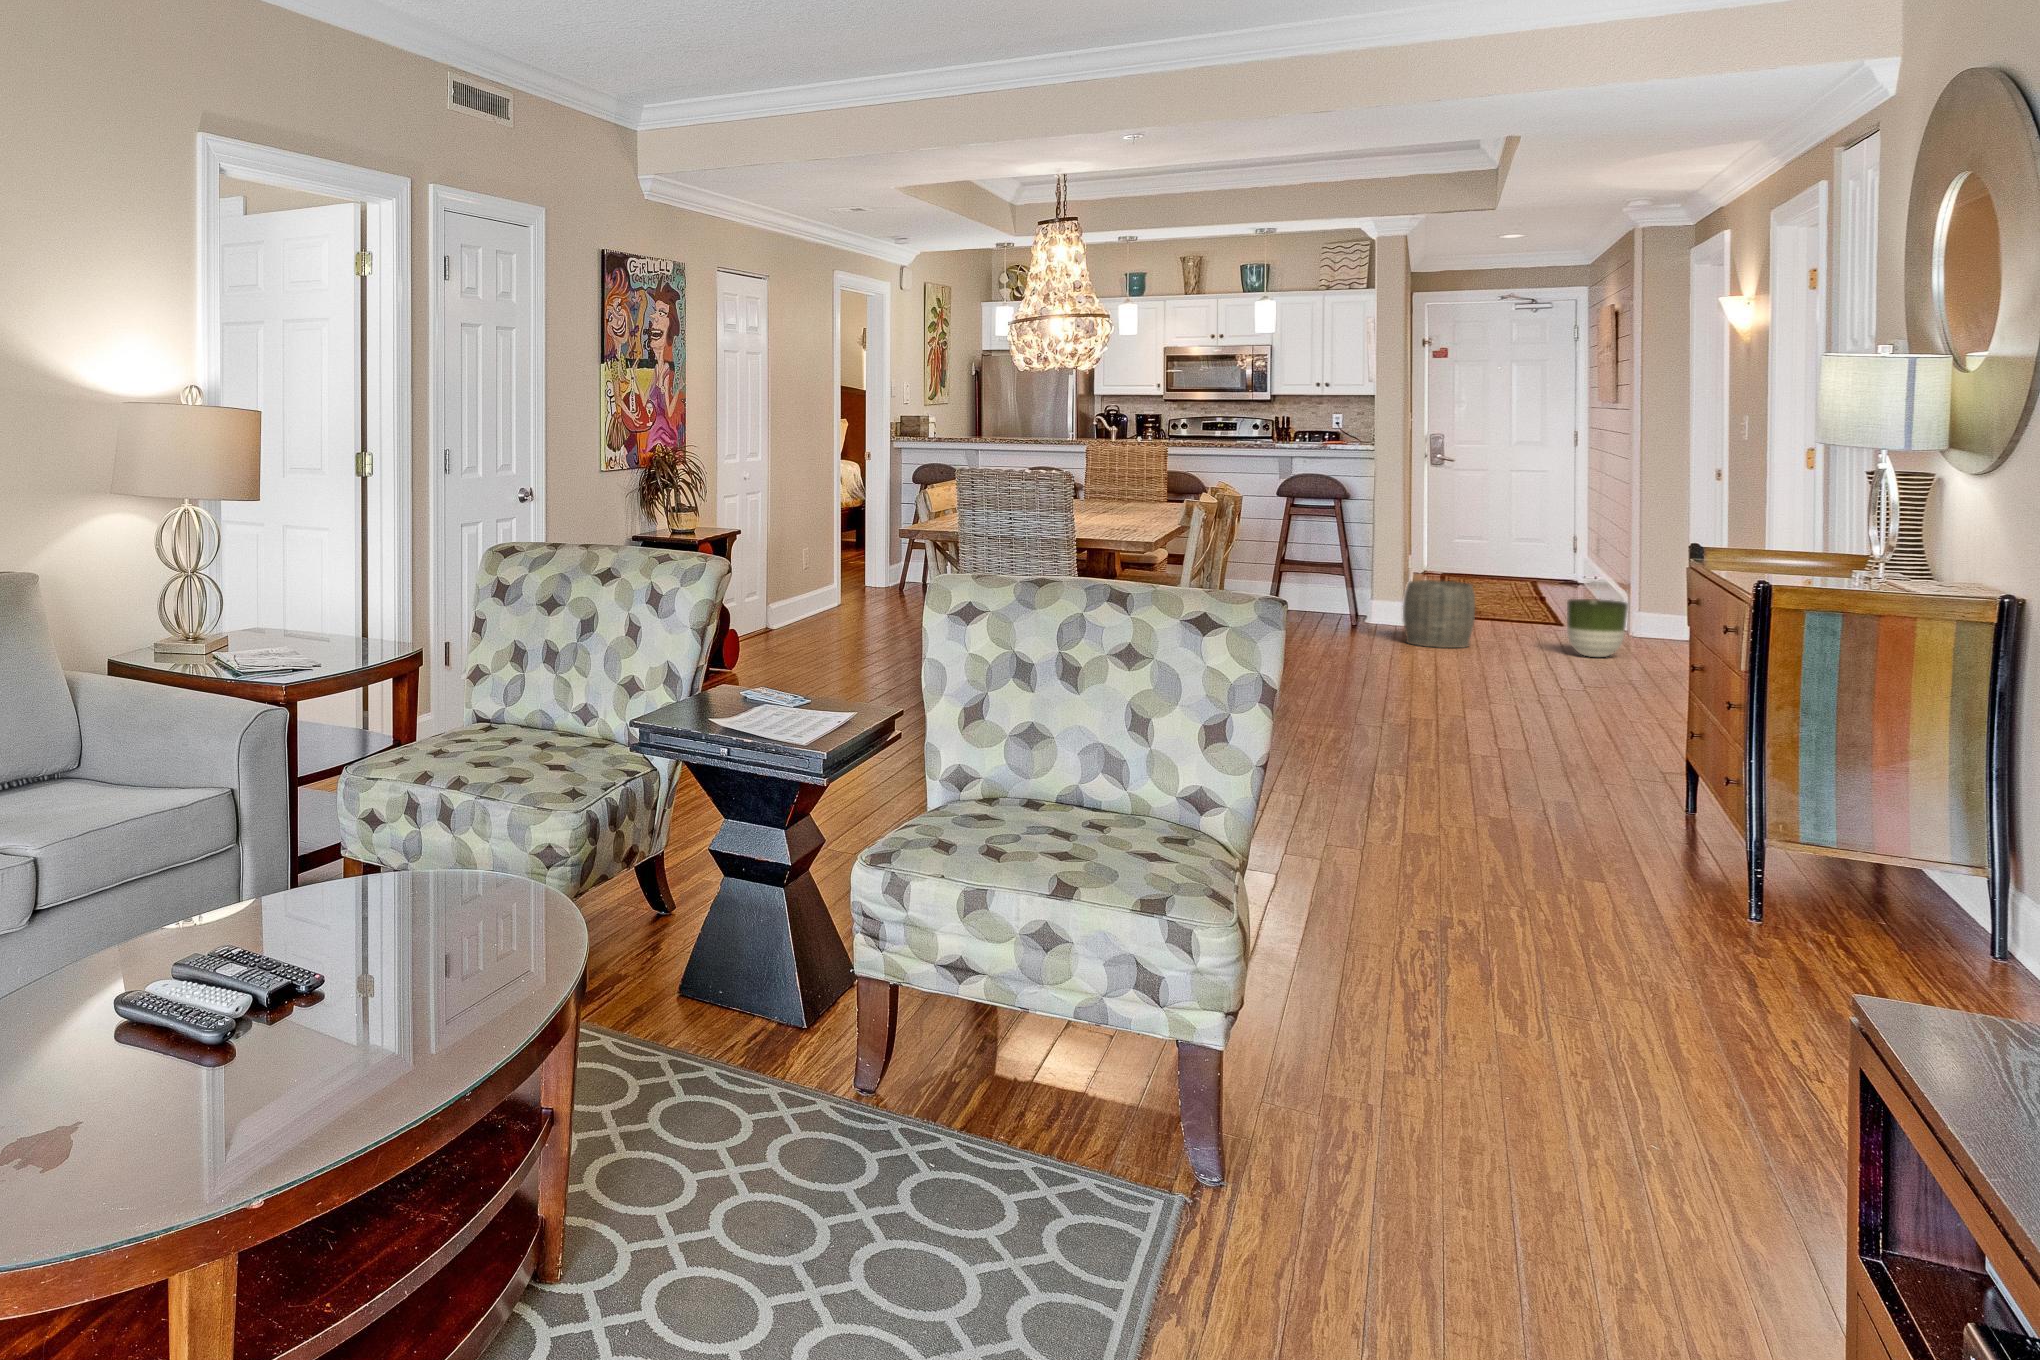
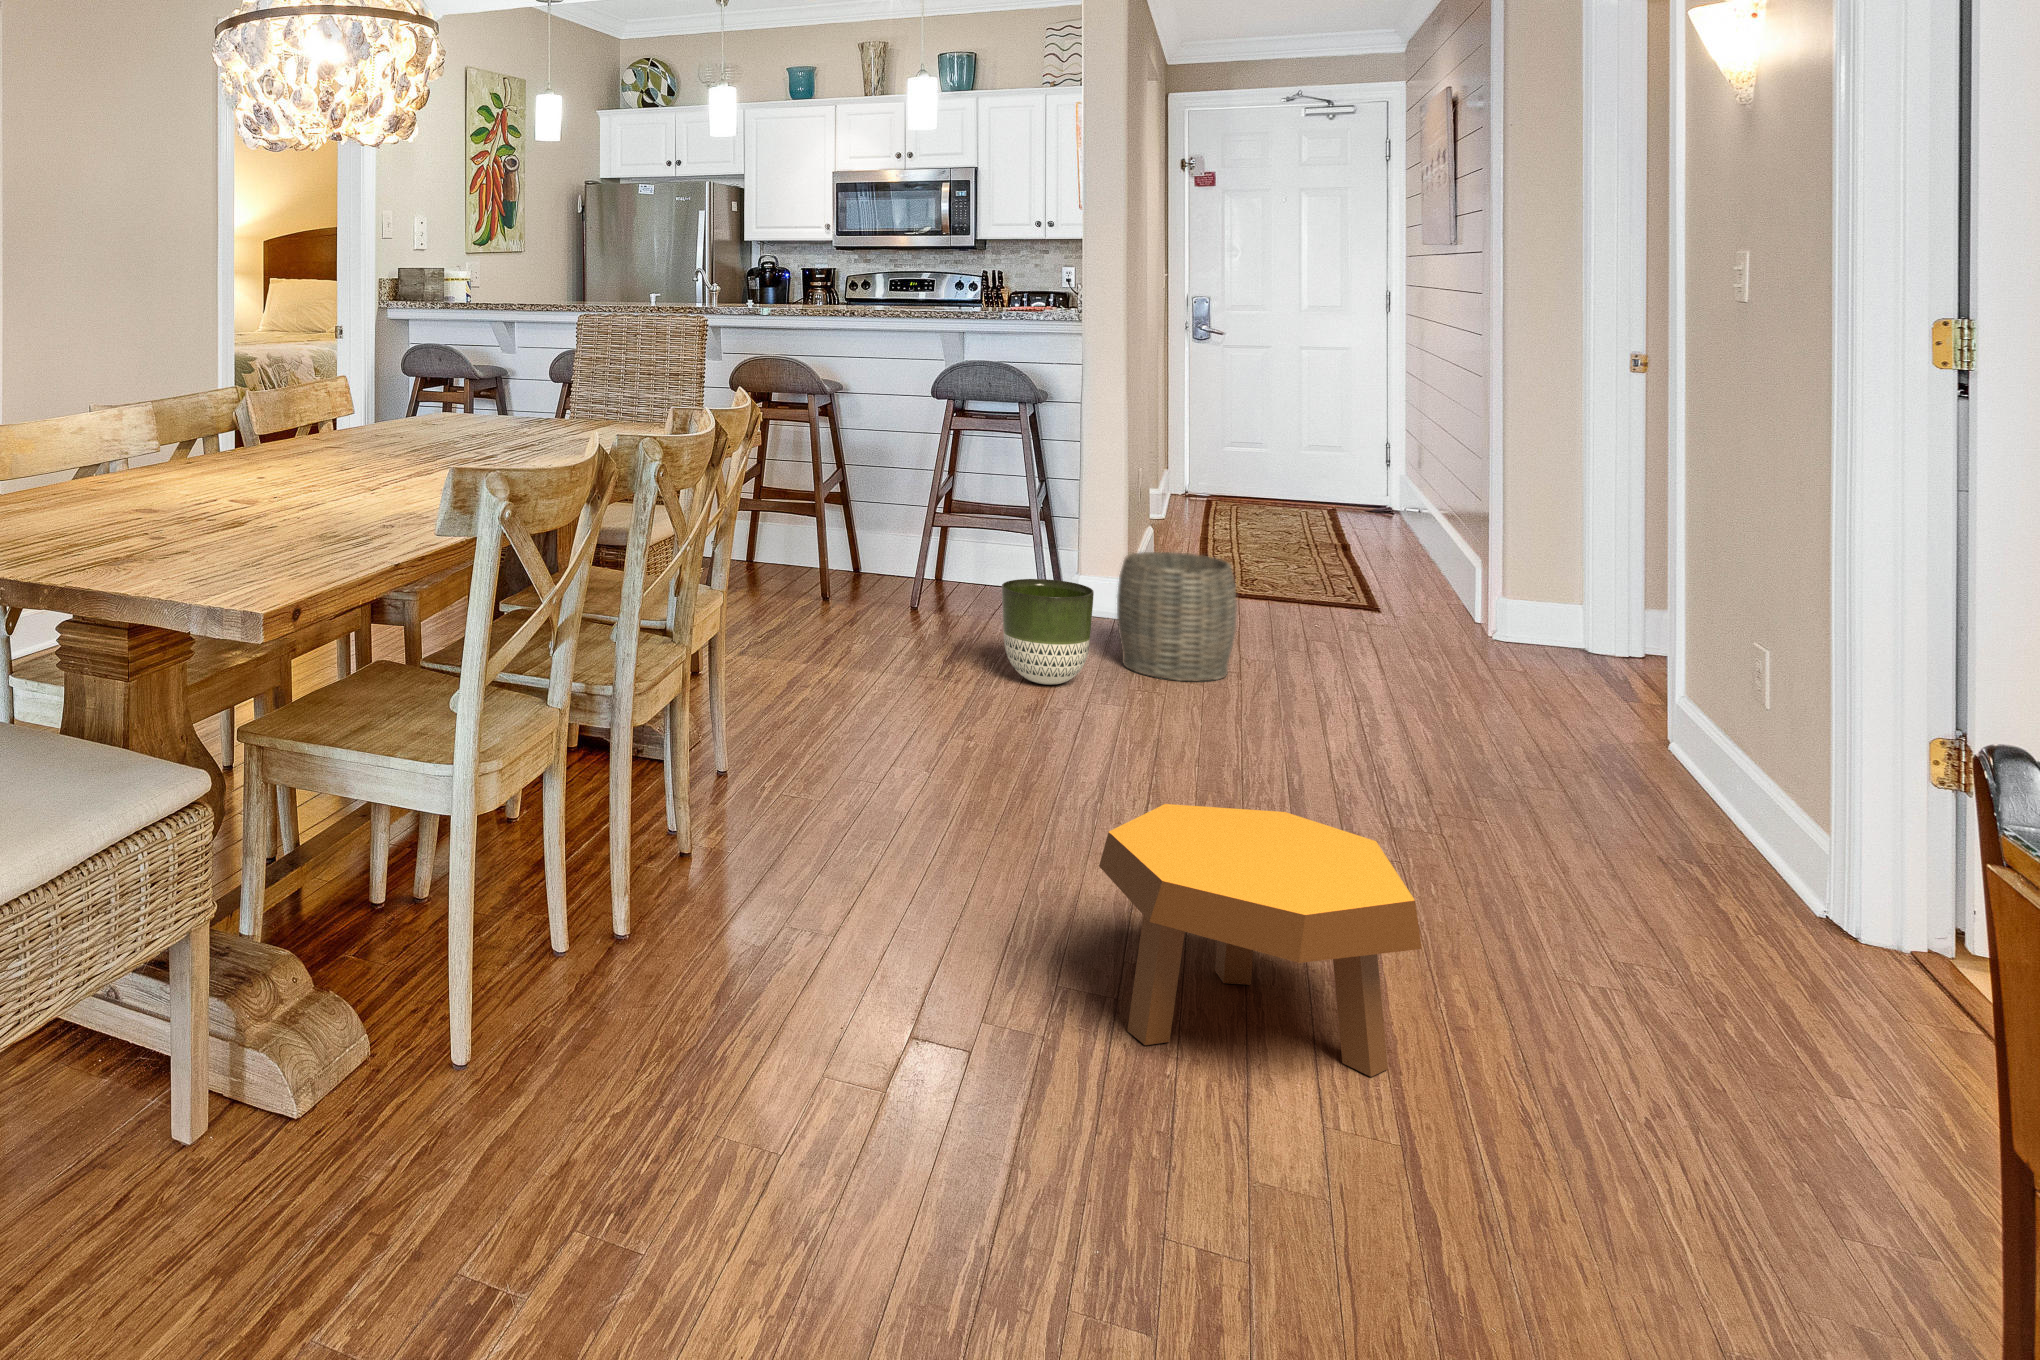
planter: present [1567,599,1628,657] -> present [1002,579,1094,685]
footstool: none [1434,645,1568,727] -> present [1099,804,1422,1077]

